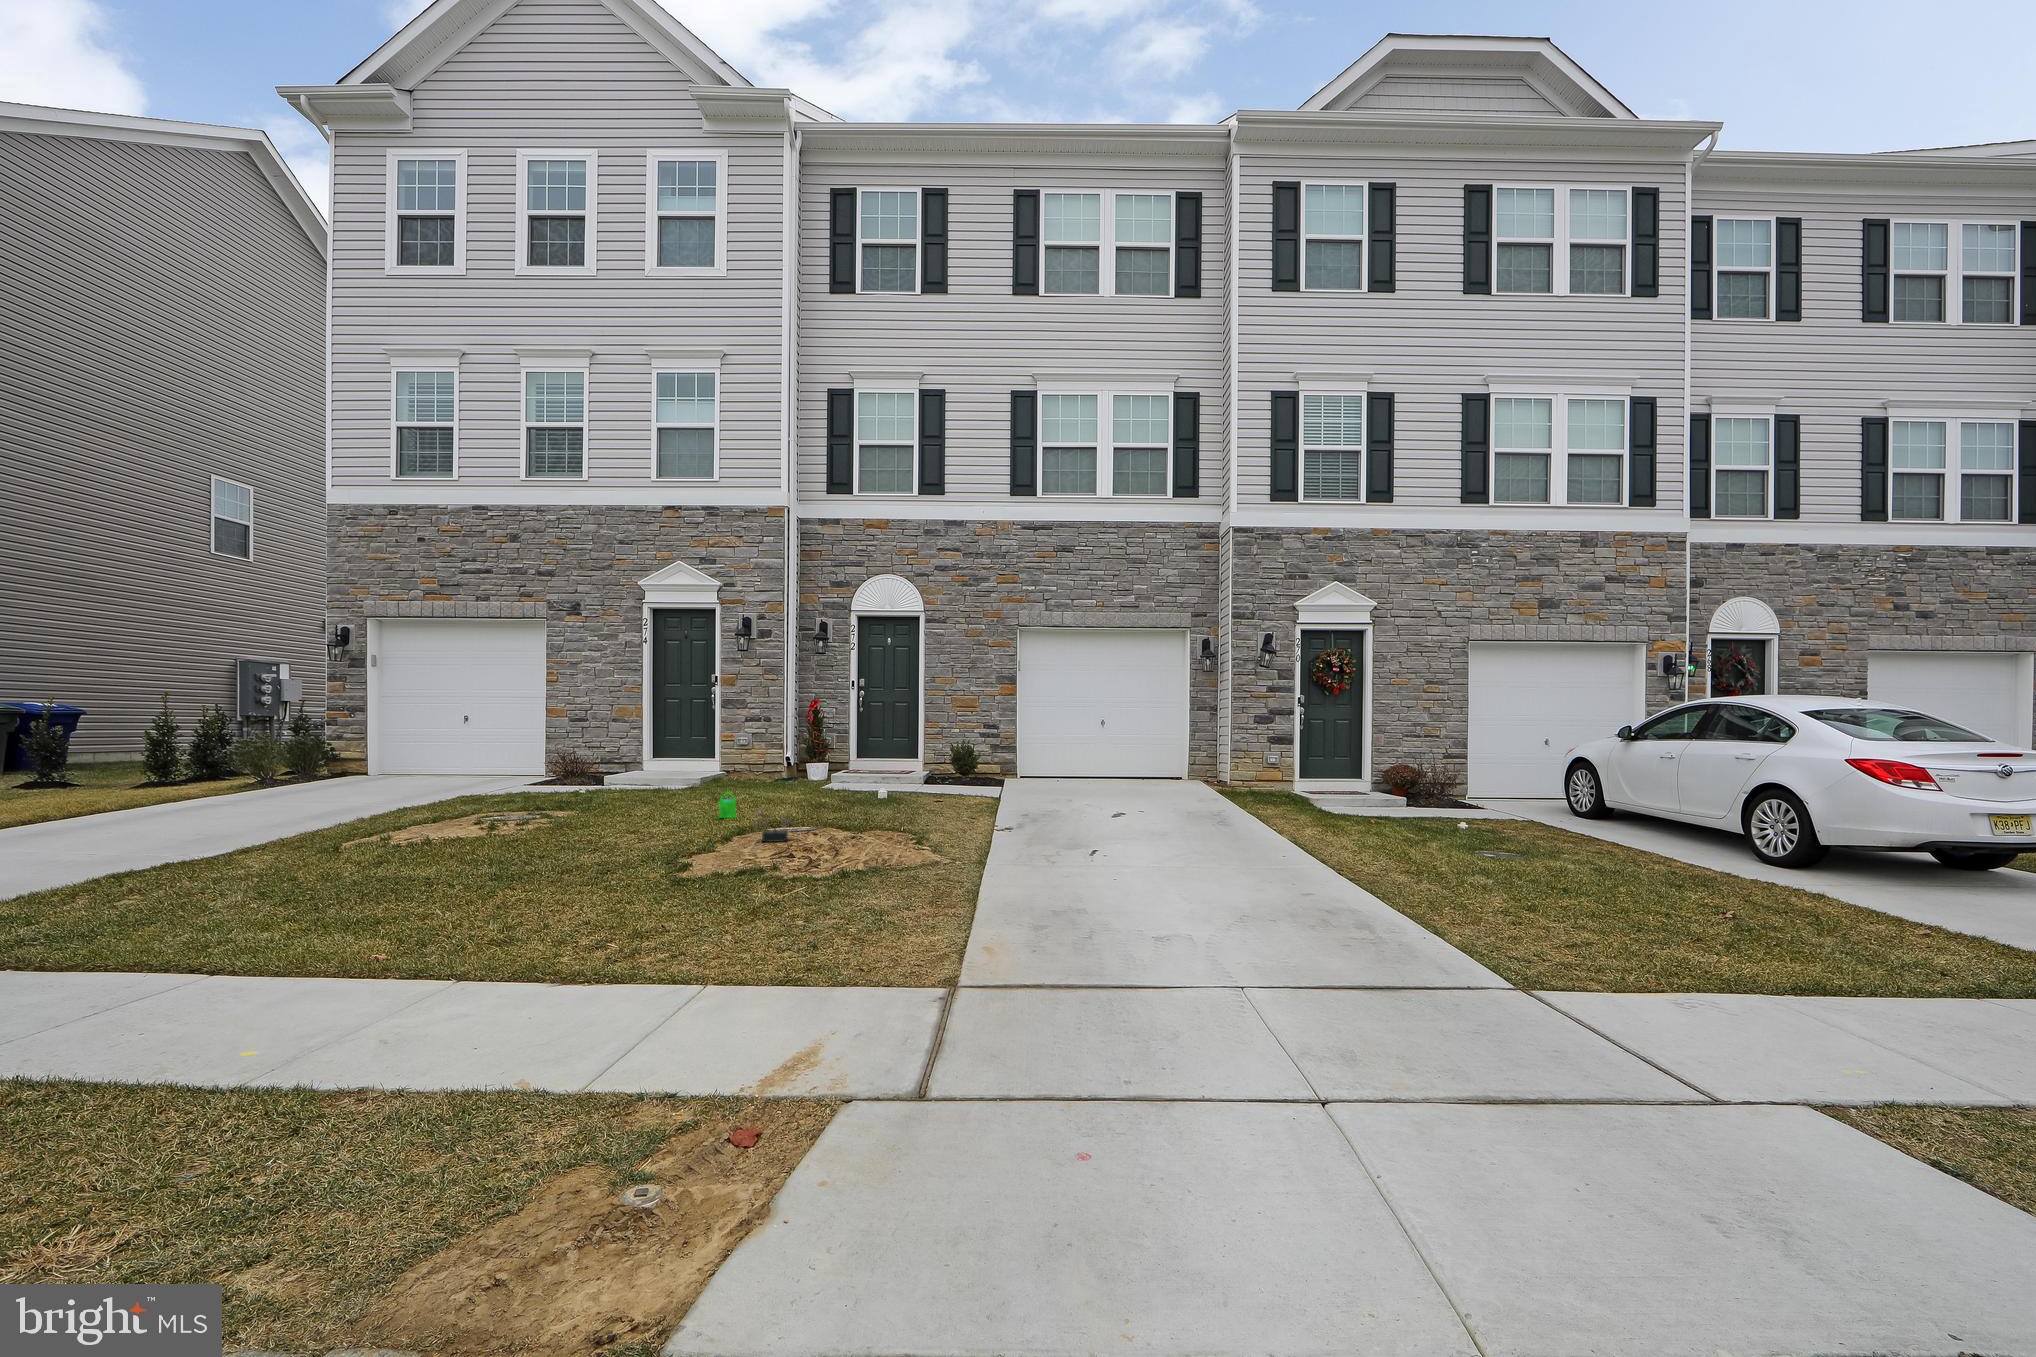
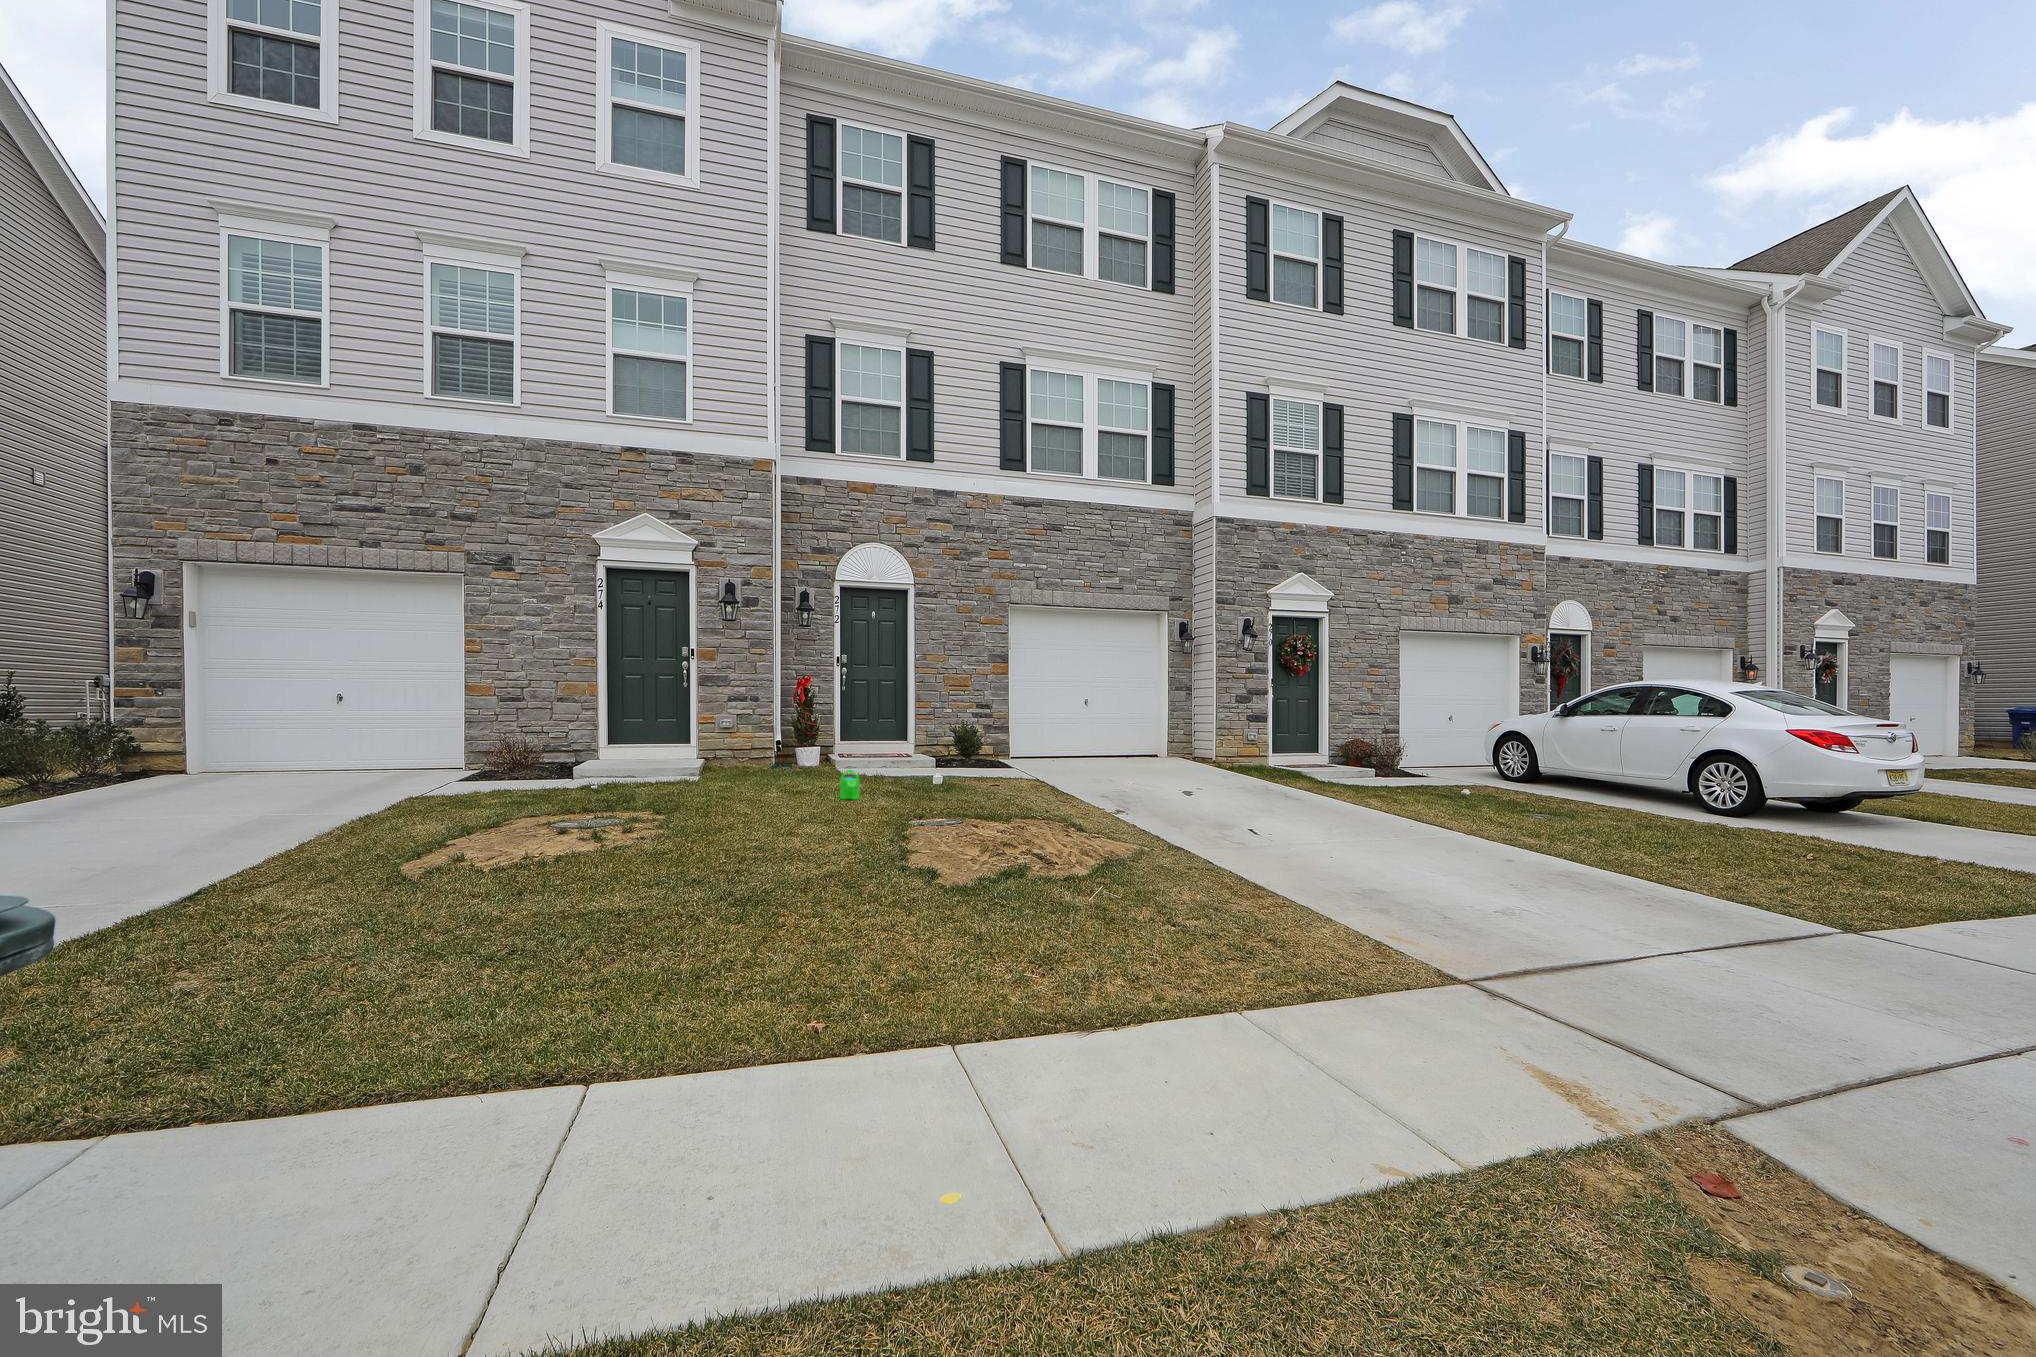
decorative plant: present [753,808,790,842] -> none [950,779,994,818]

